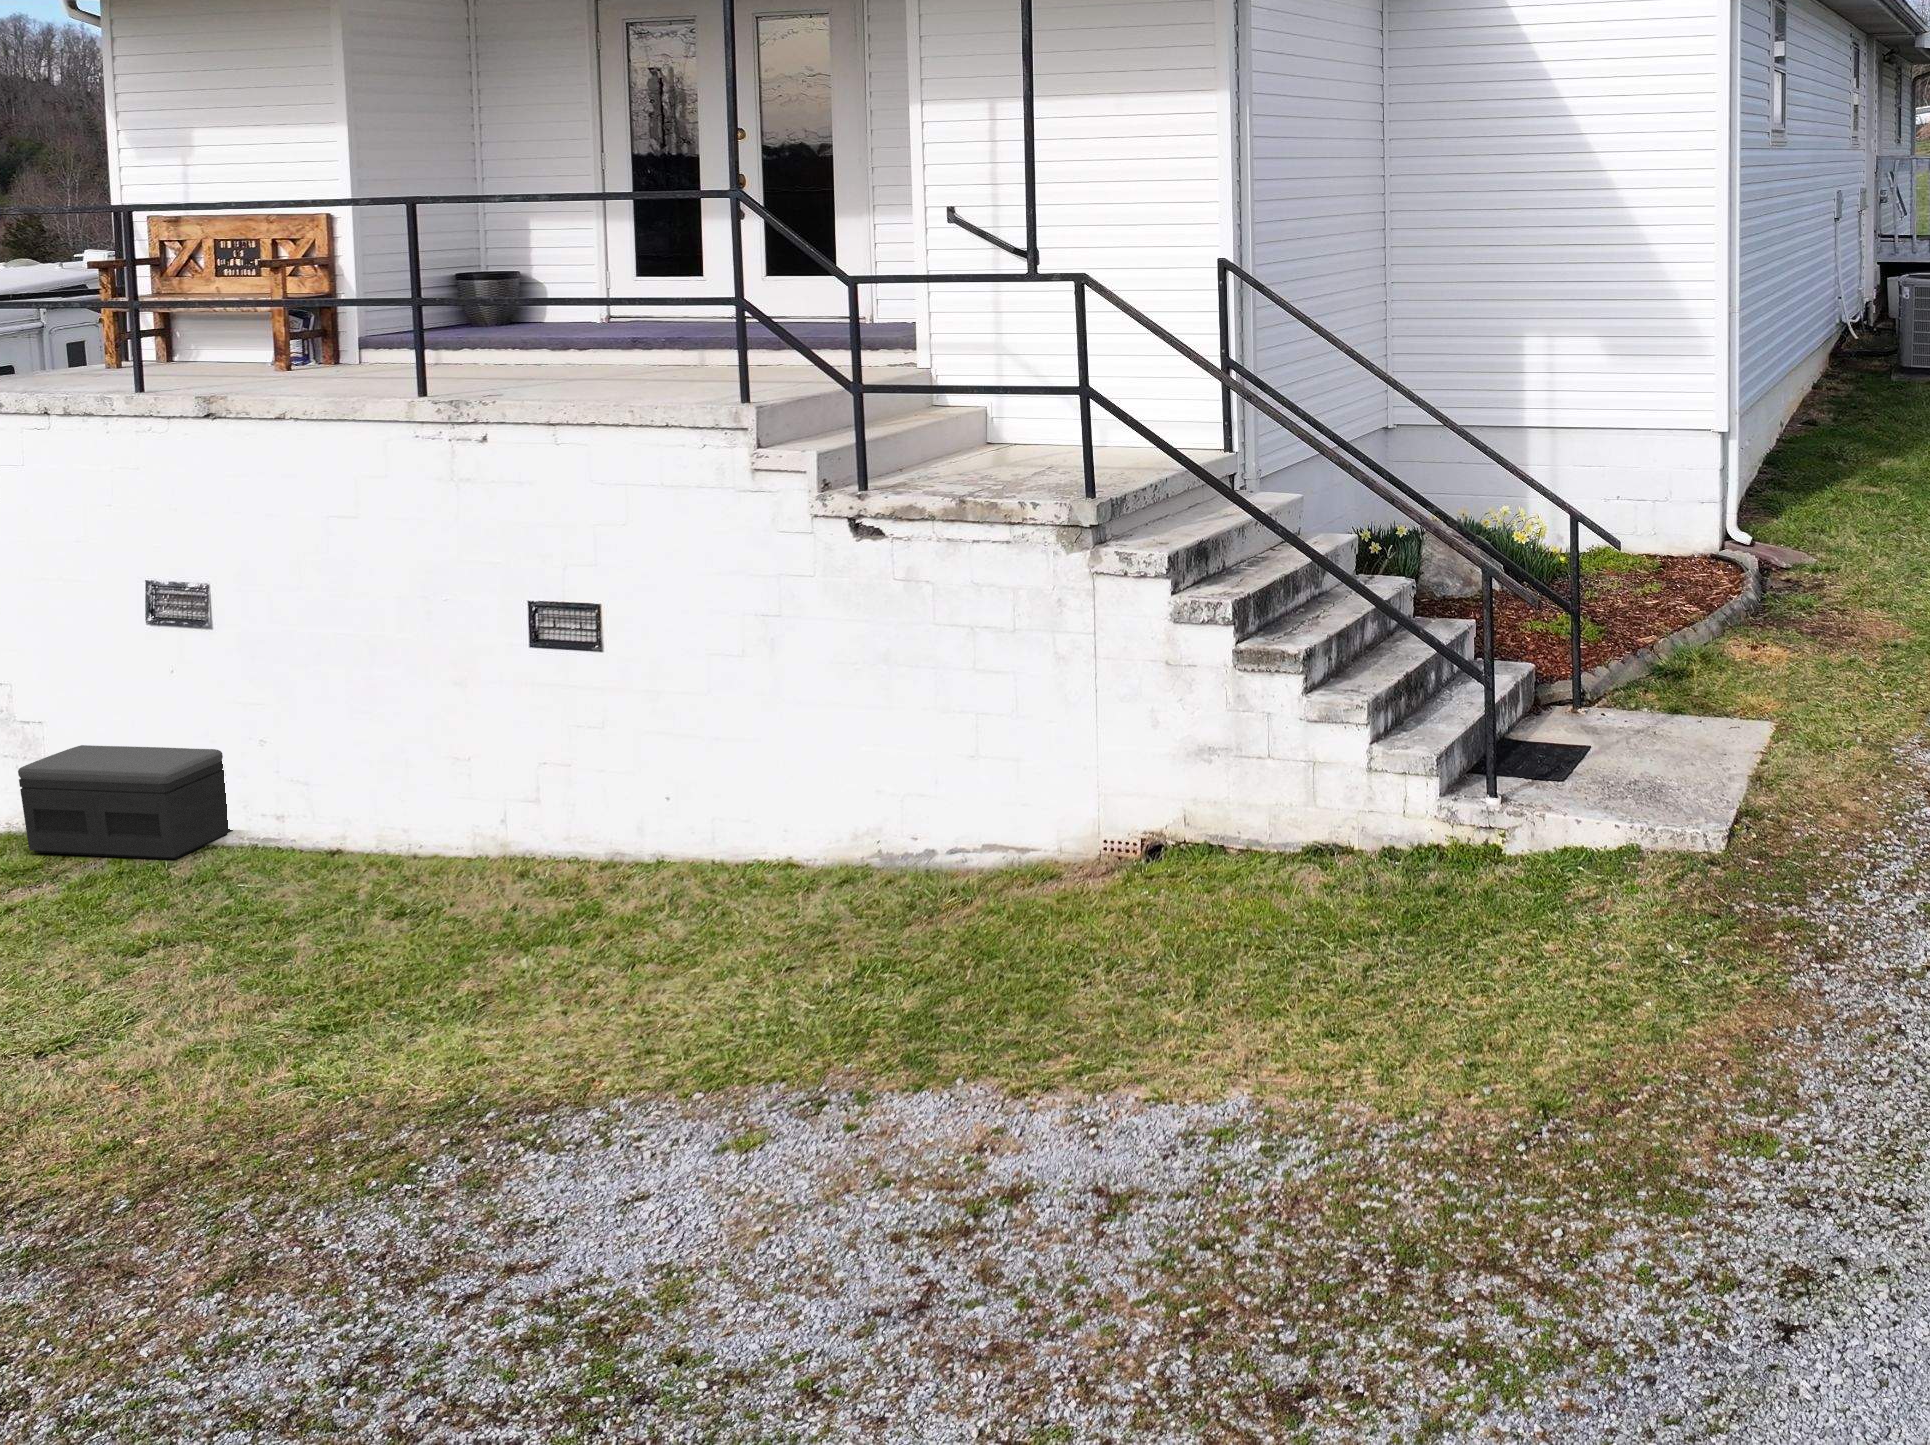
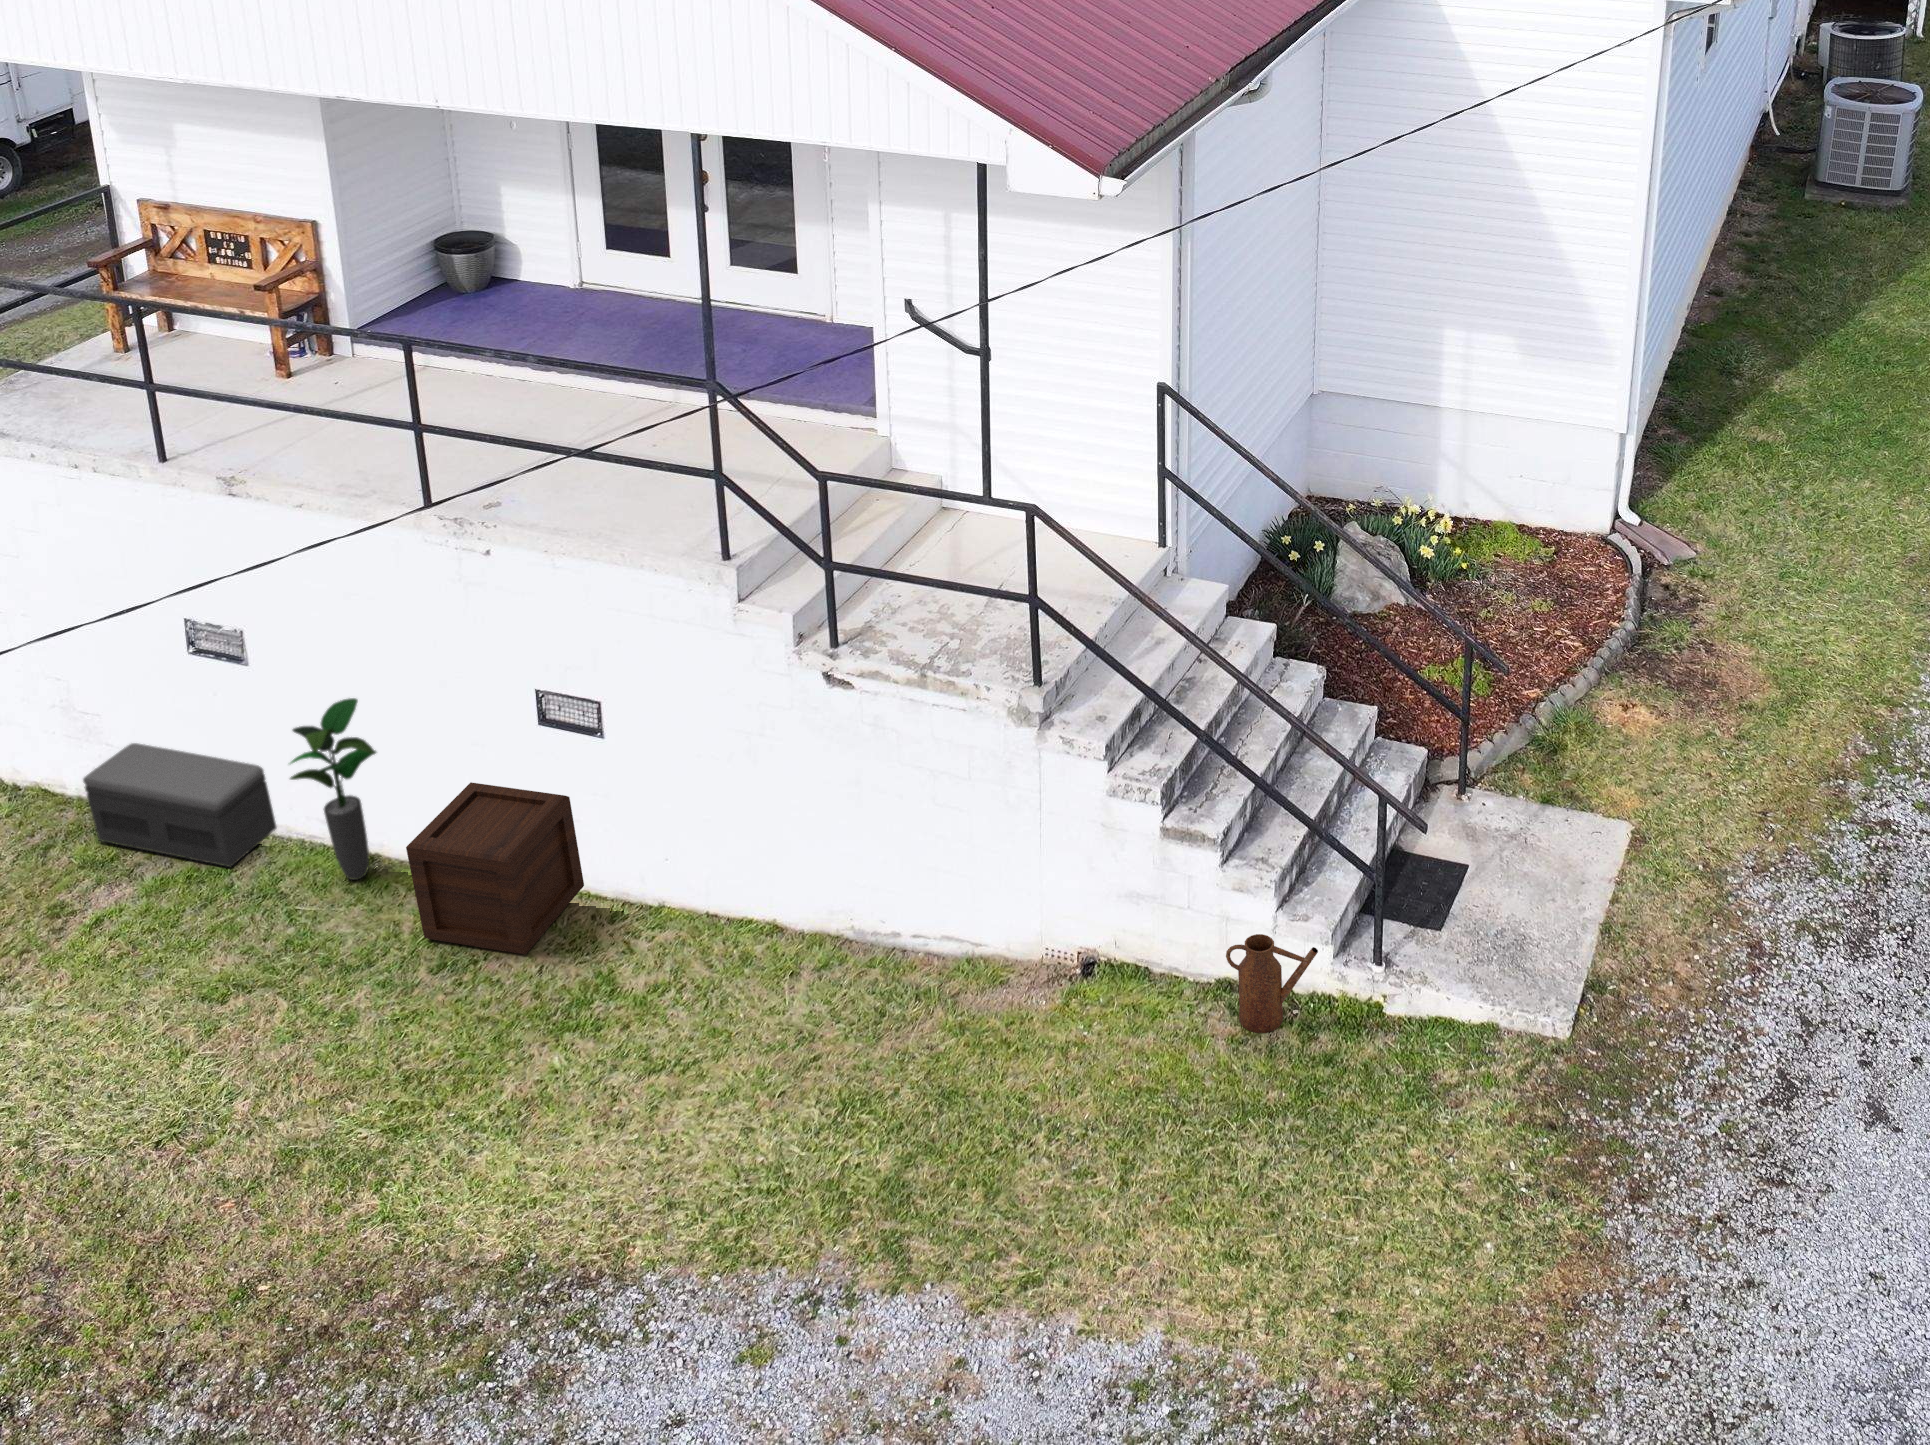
potted plant: none [247,640,350,857] -> present [290,698,376,880]
wooden crate: none [371,722,576,891] -> present [406,782,584,955]
watering can: none [1314,766,1421,885] -> present [1226,934,1318,1033]

